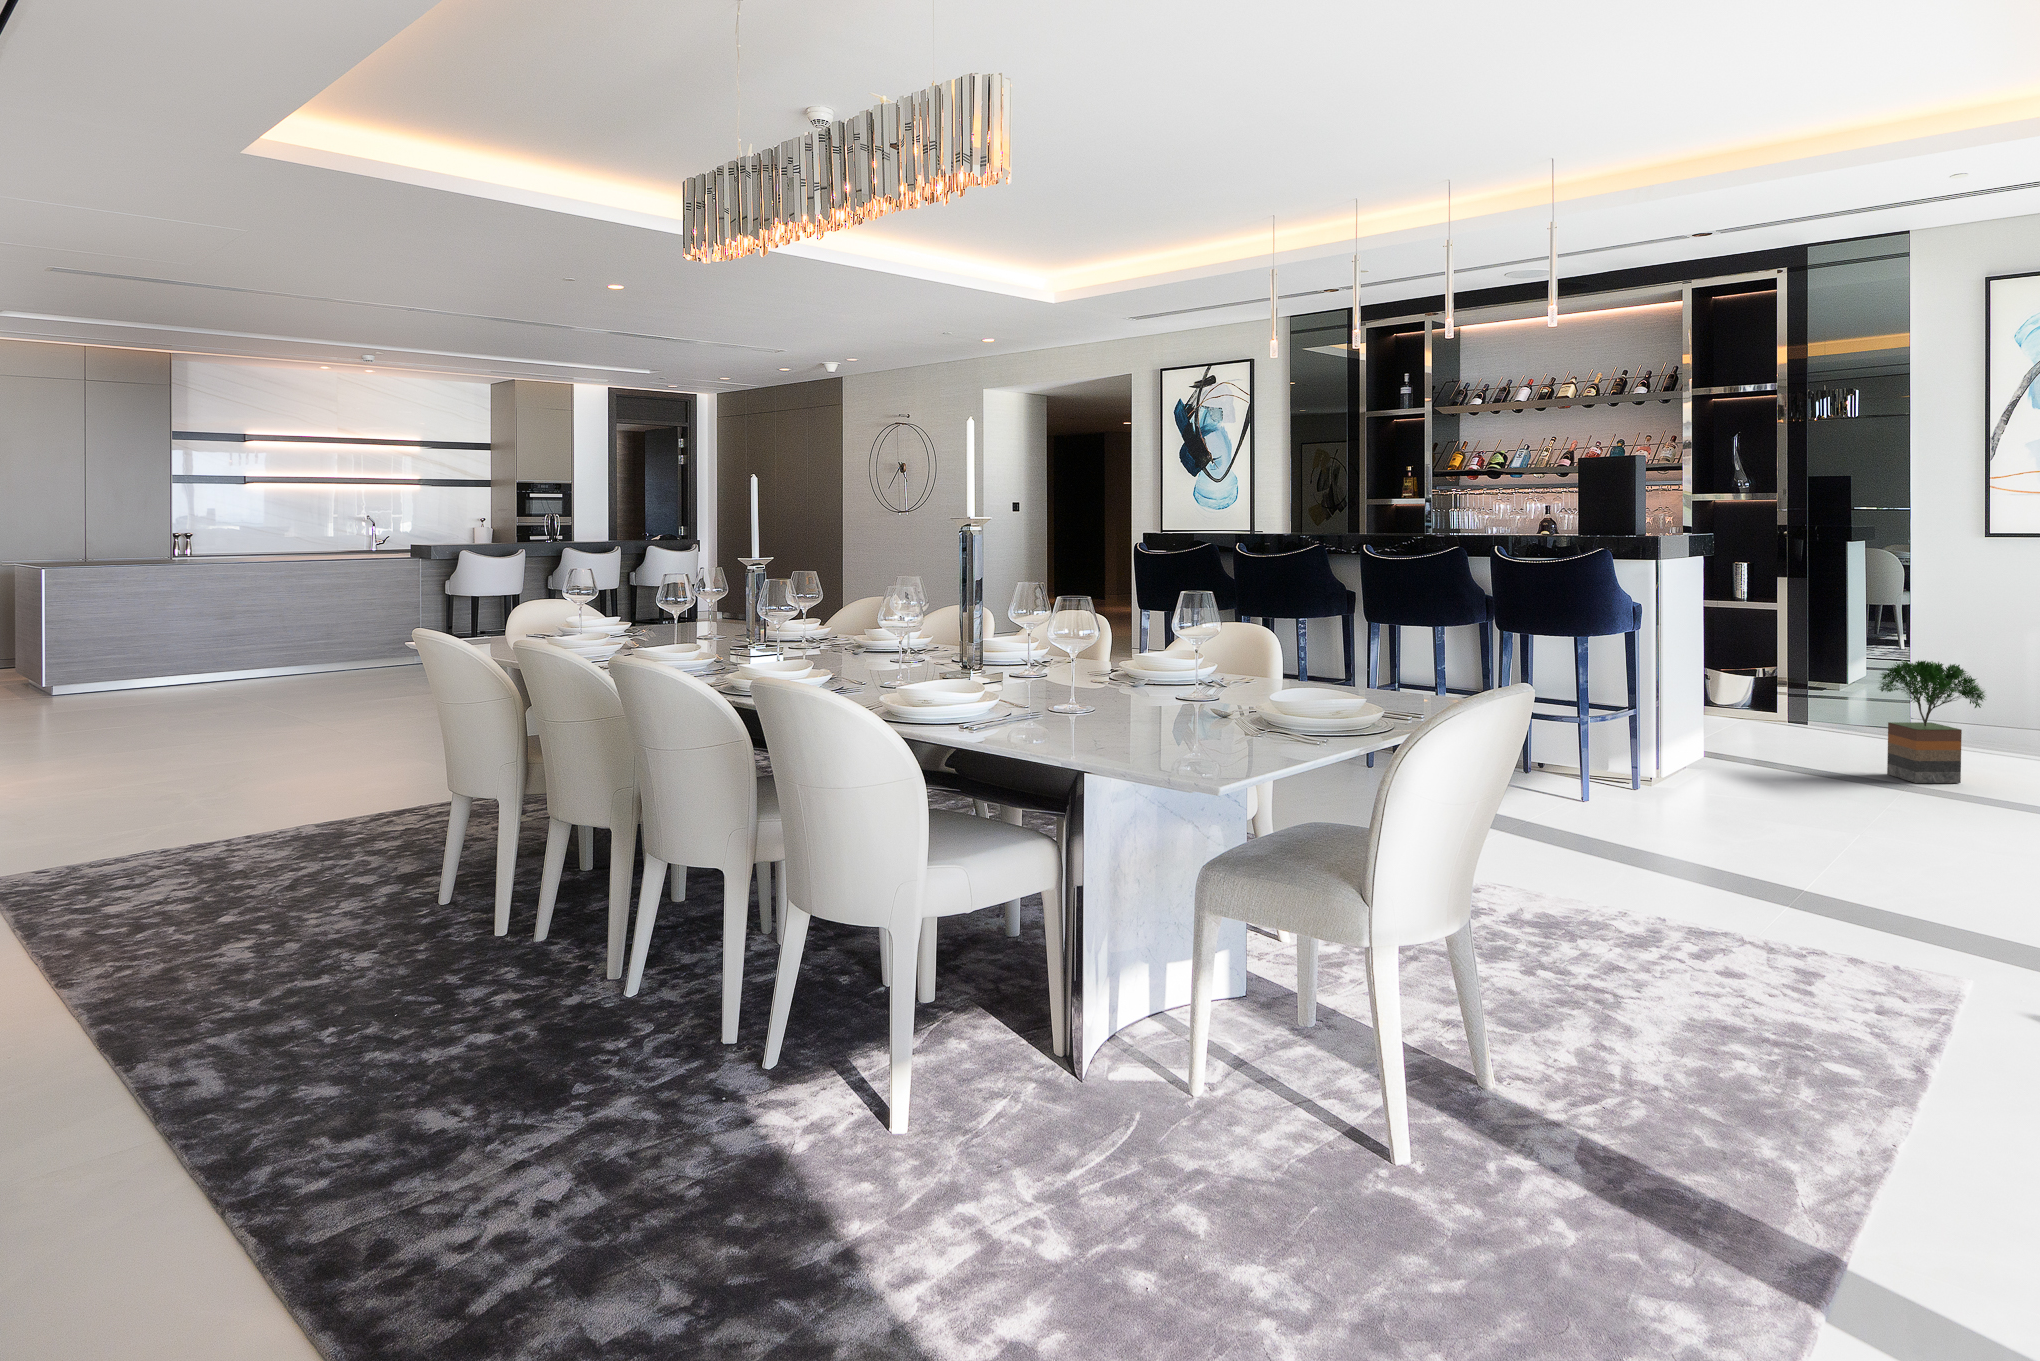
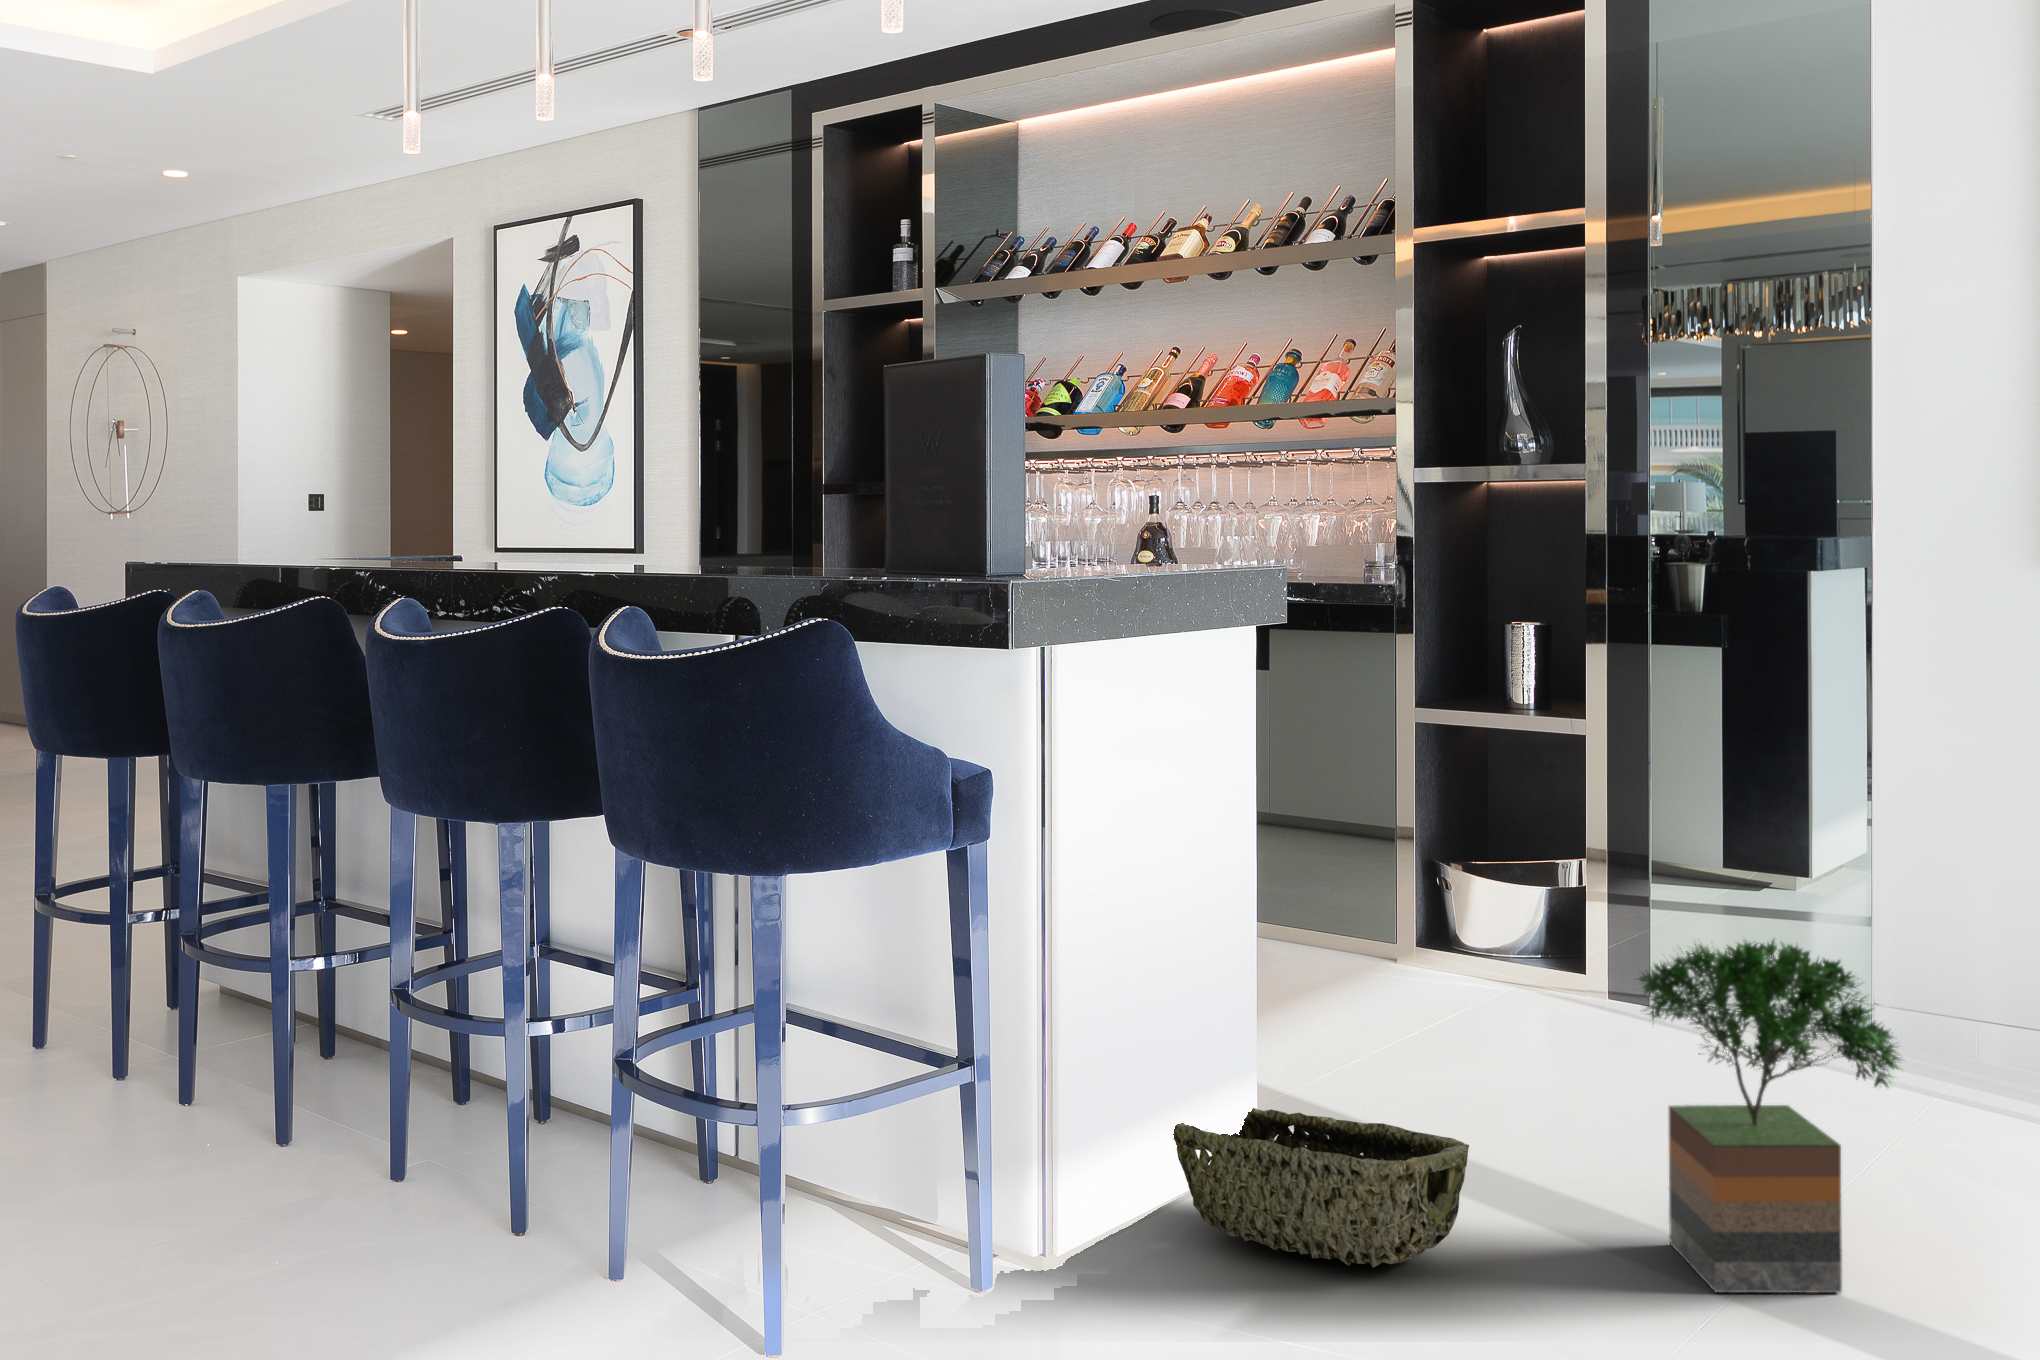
woven basket: none [1700,728,1818,778] -> present [1173,1108,1469,1267]

